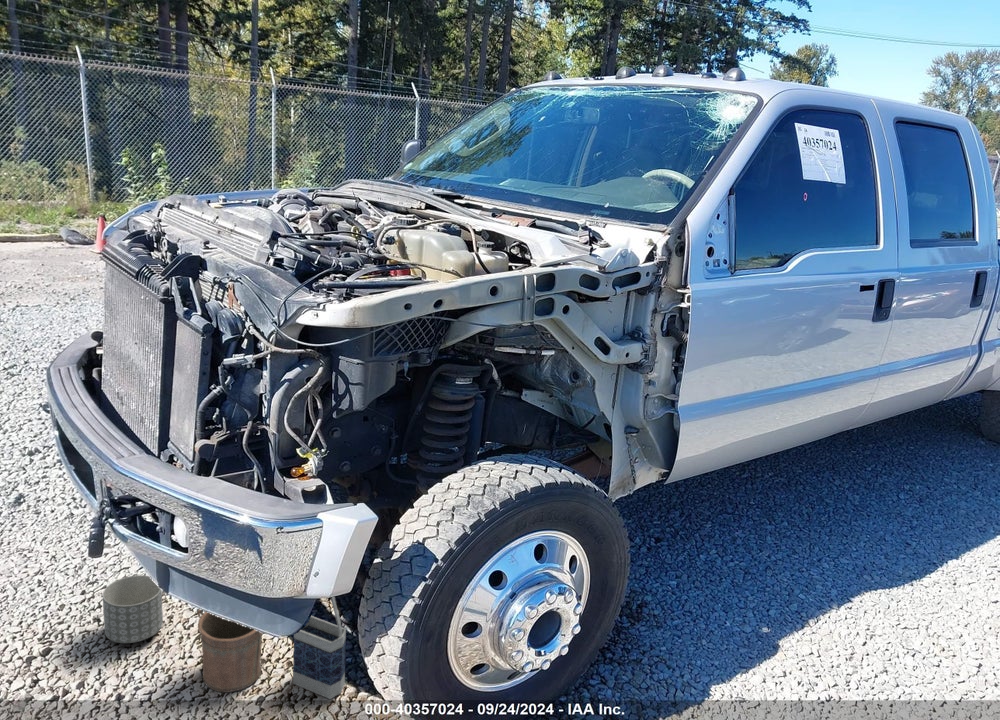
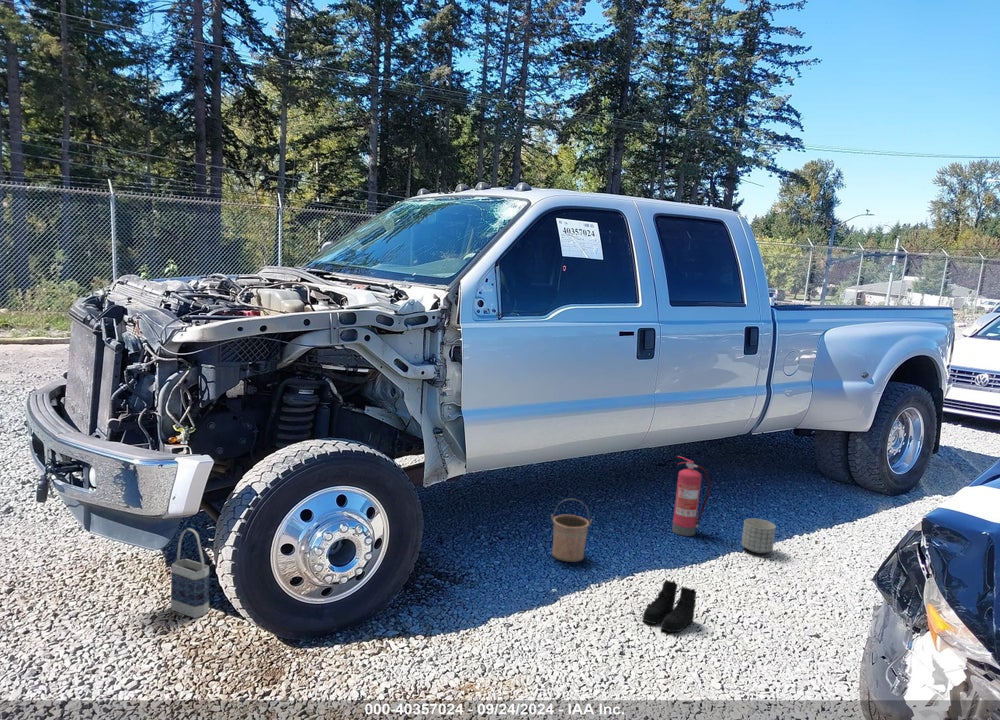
fire extinguisher: none [842,429,899,524] -> present [672,456,710,536]
planter: present [103,575,163,643] -> present [742,518,776,554]
bucket: present [197,609,262,692] -> present [551,504,592,562]
boots: none [893,619,964,695] -> present [643,580,696,632]

